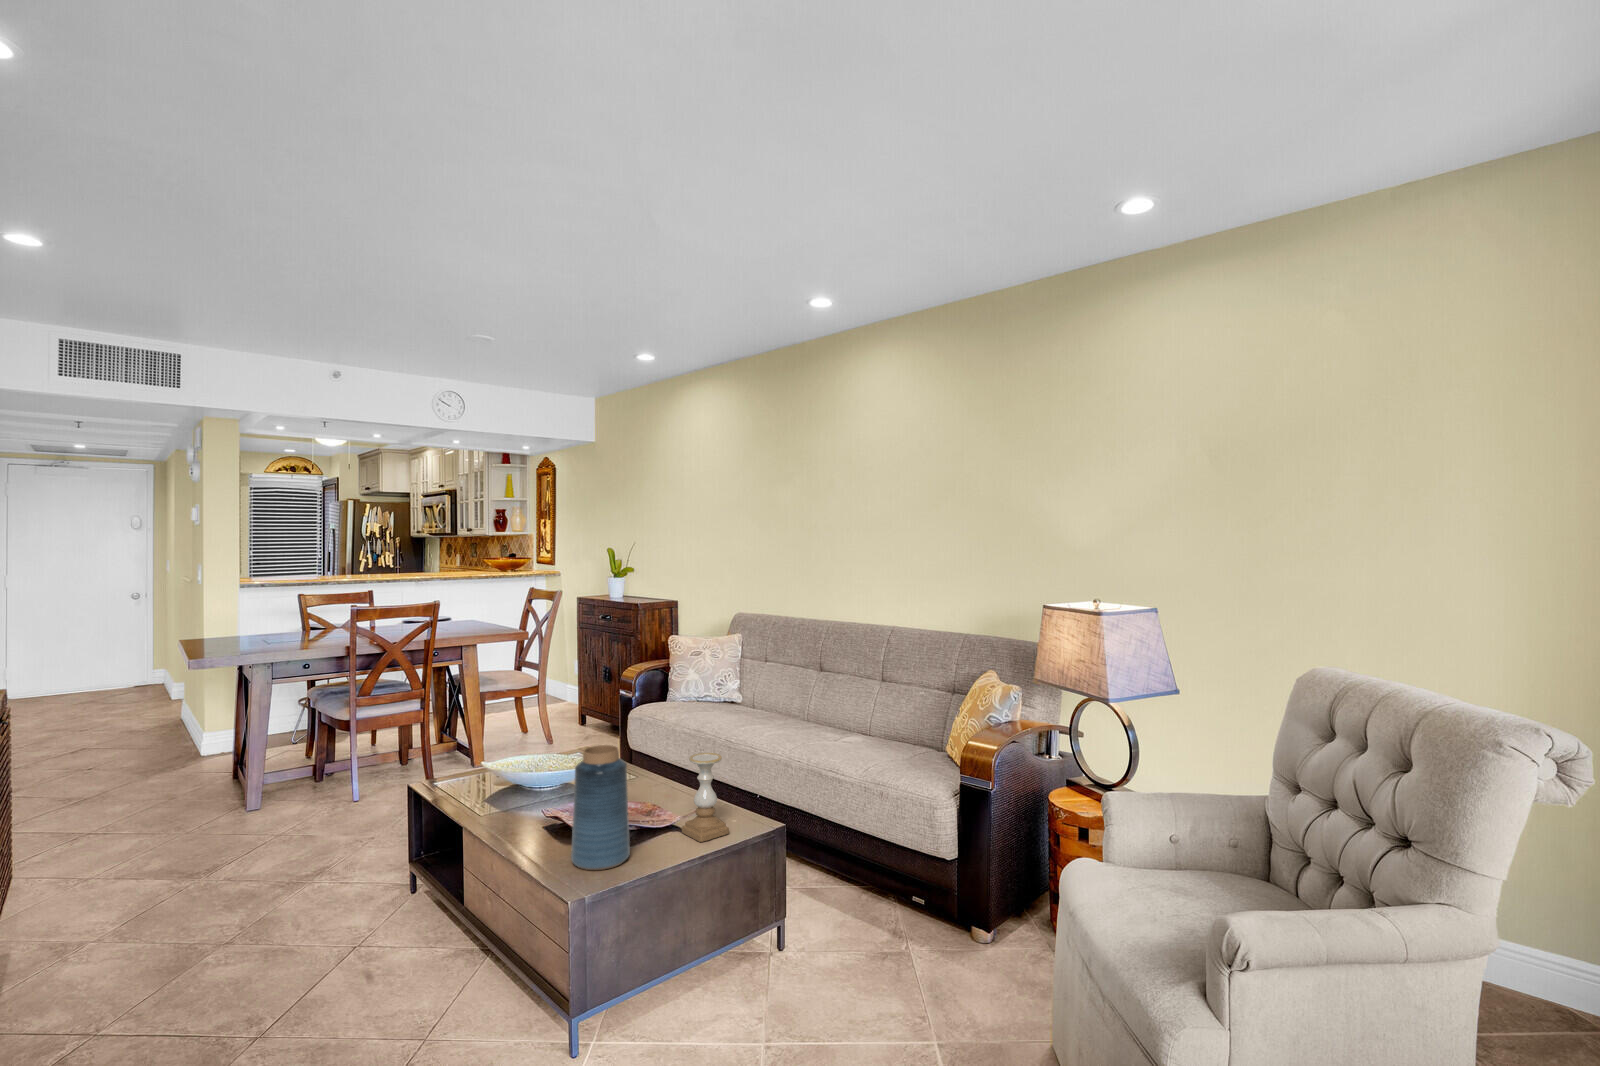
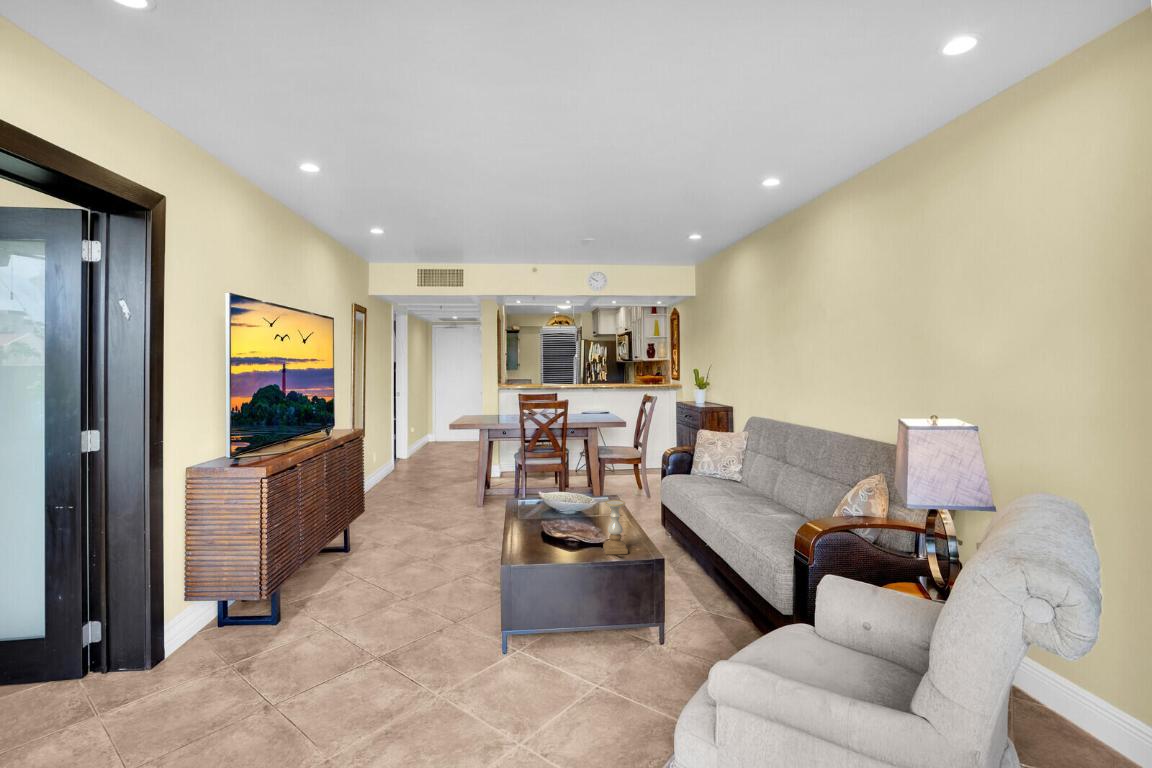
vase: present [571,745,630,870] -> none [529,485,562,555]

